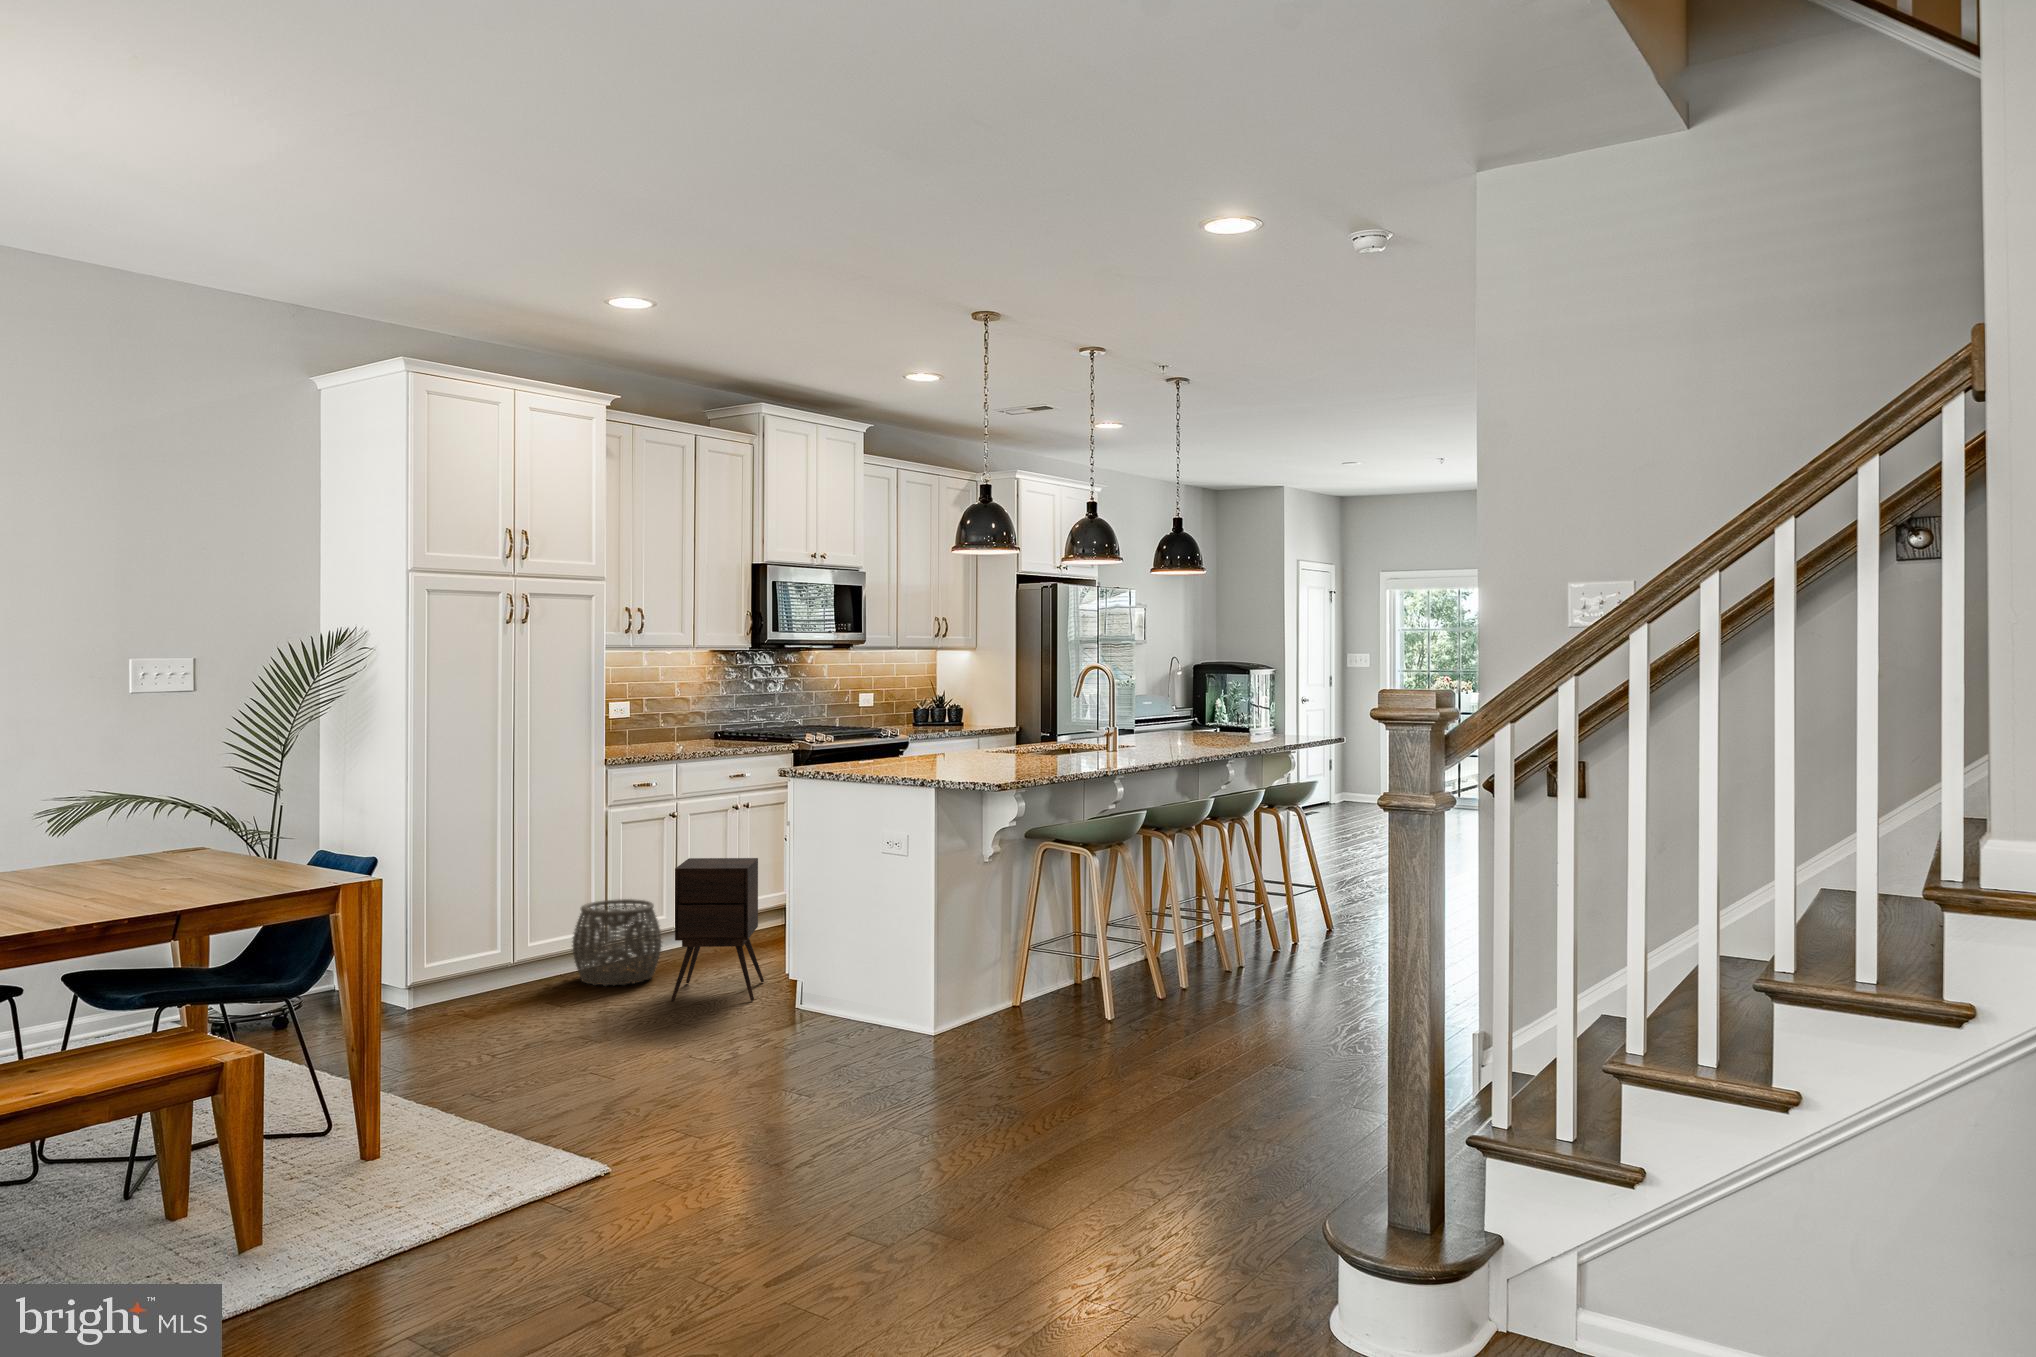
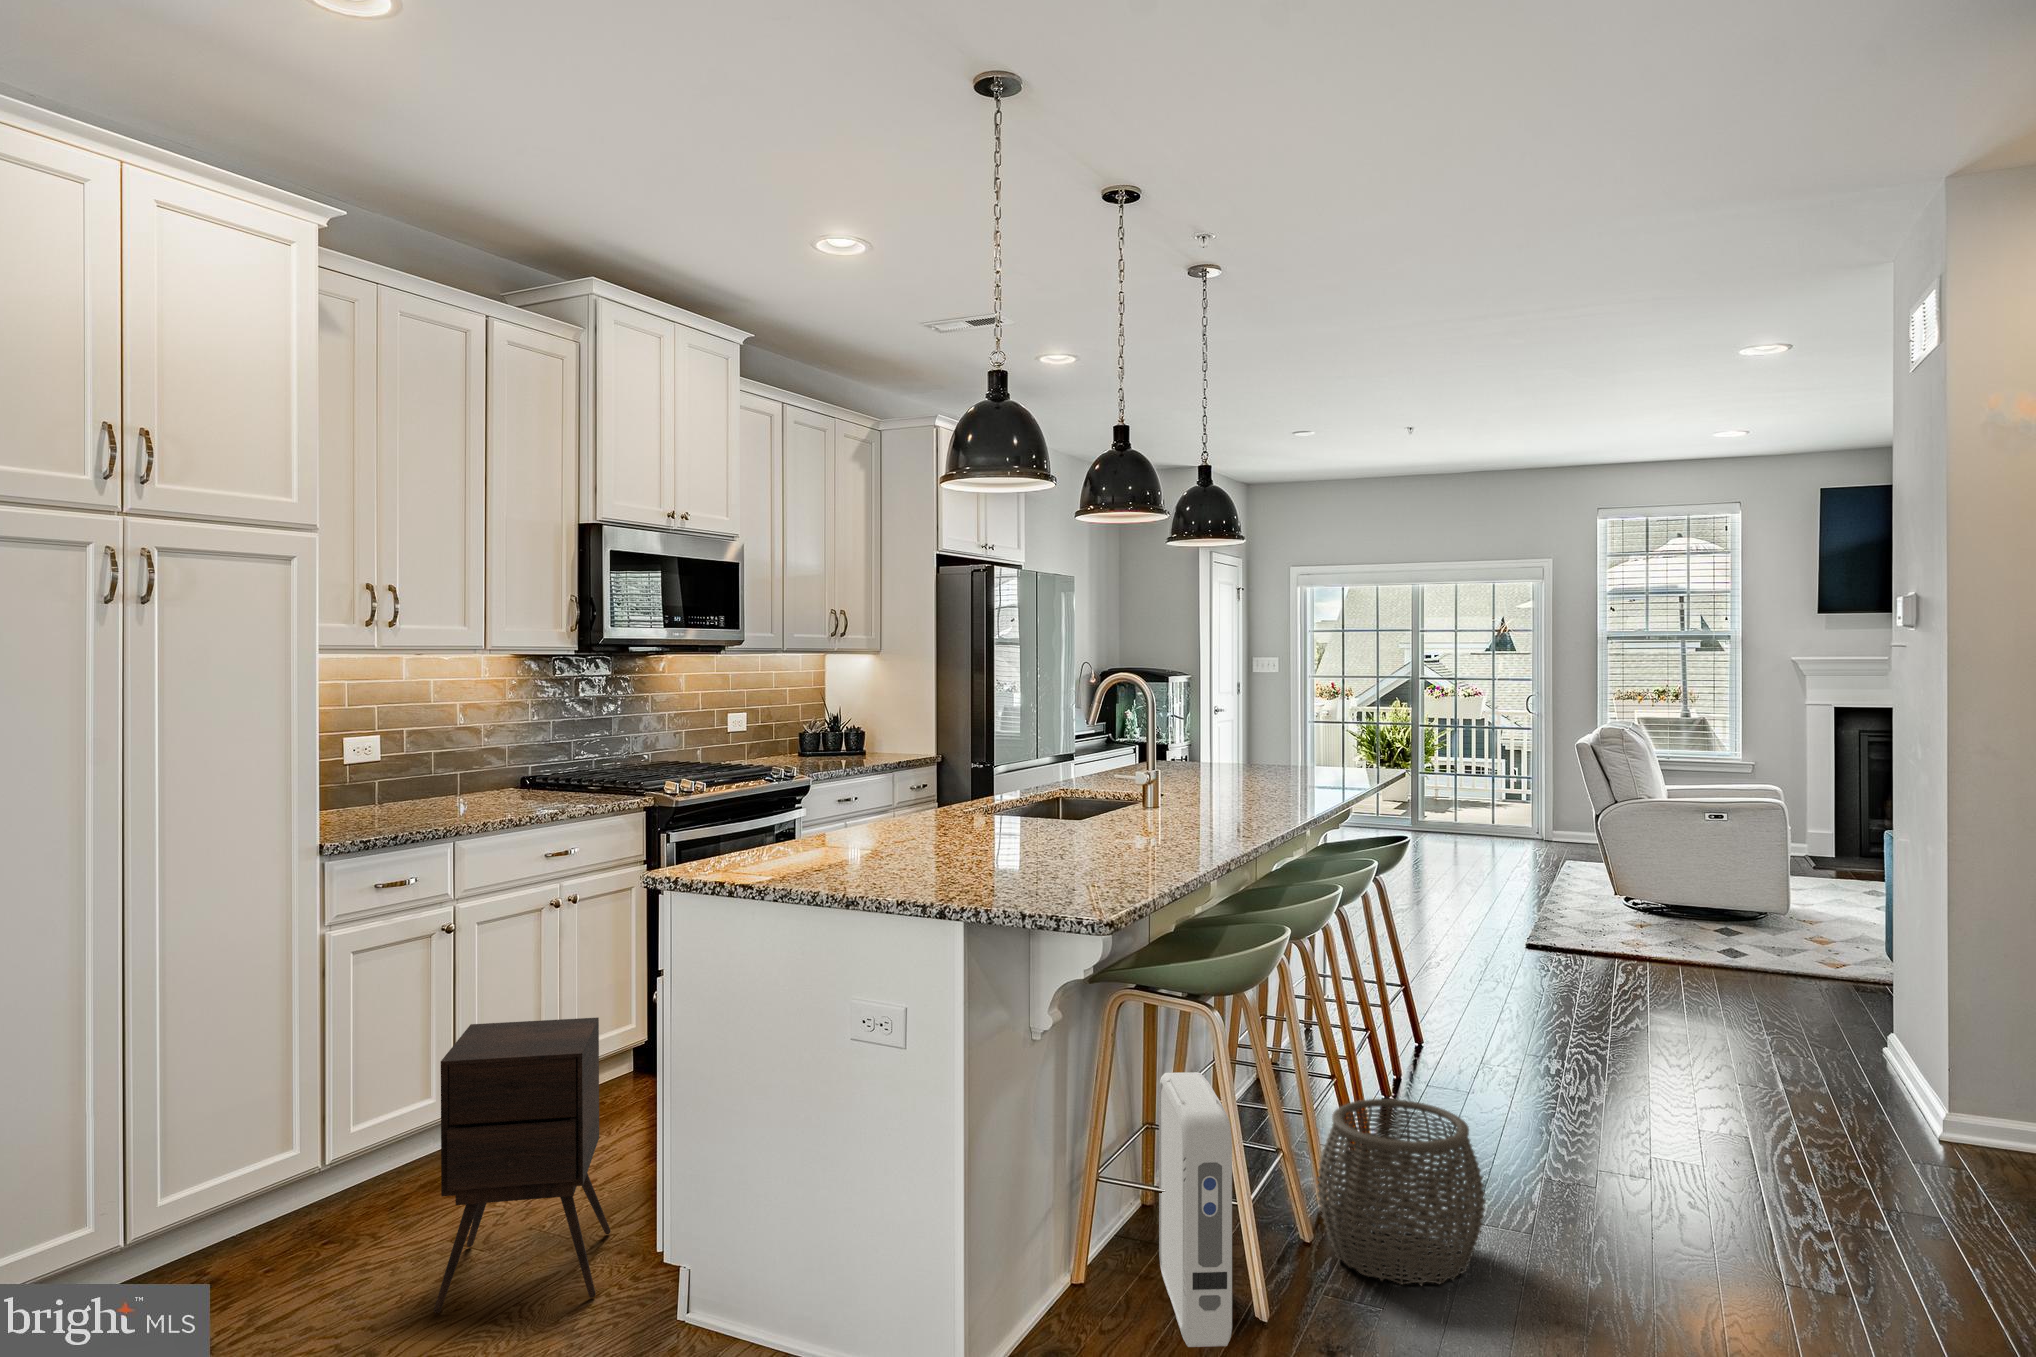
air purifier: none [1055,890,1086,1027] -> present [1159,1072,1232,1347]
woven basket: present [572,899,662,986] -> present [1317,1099,1486,1286]

